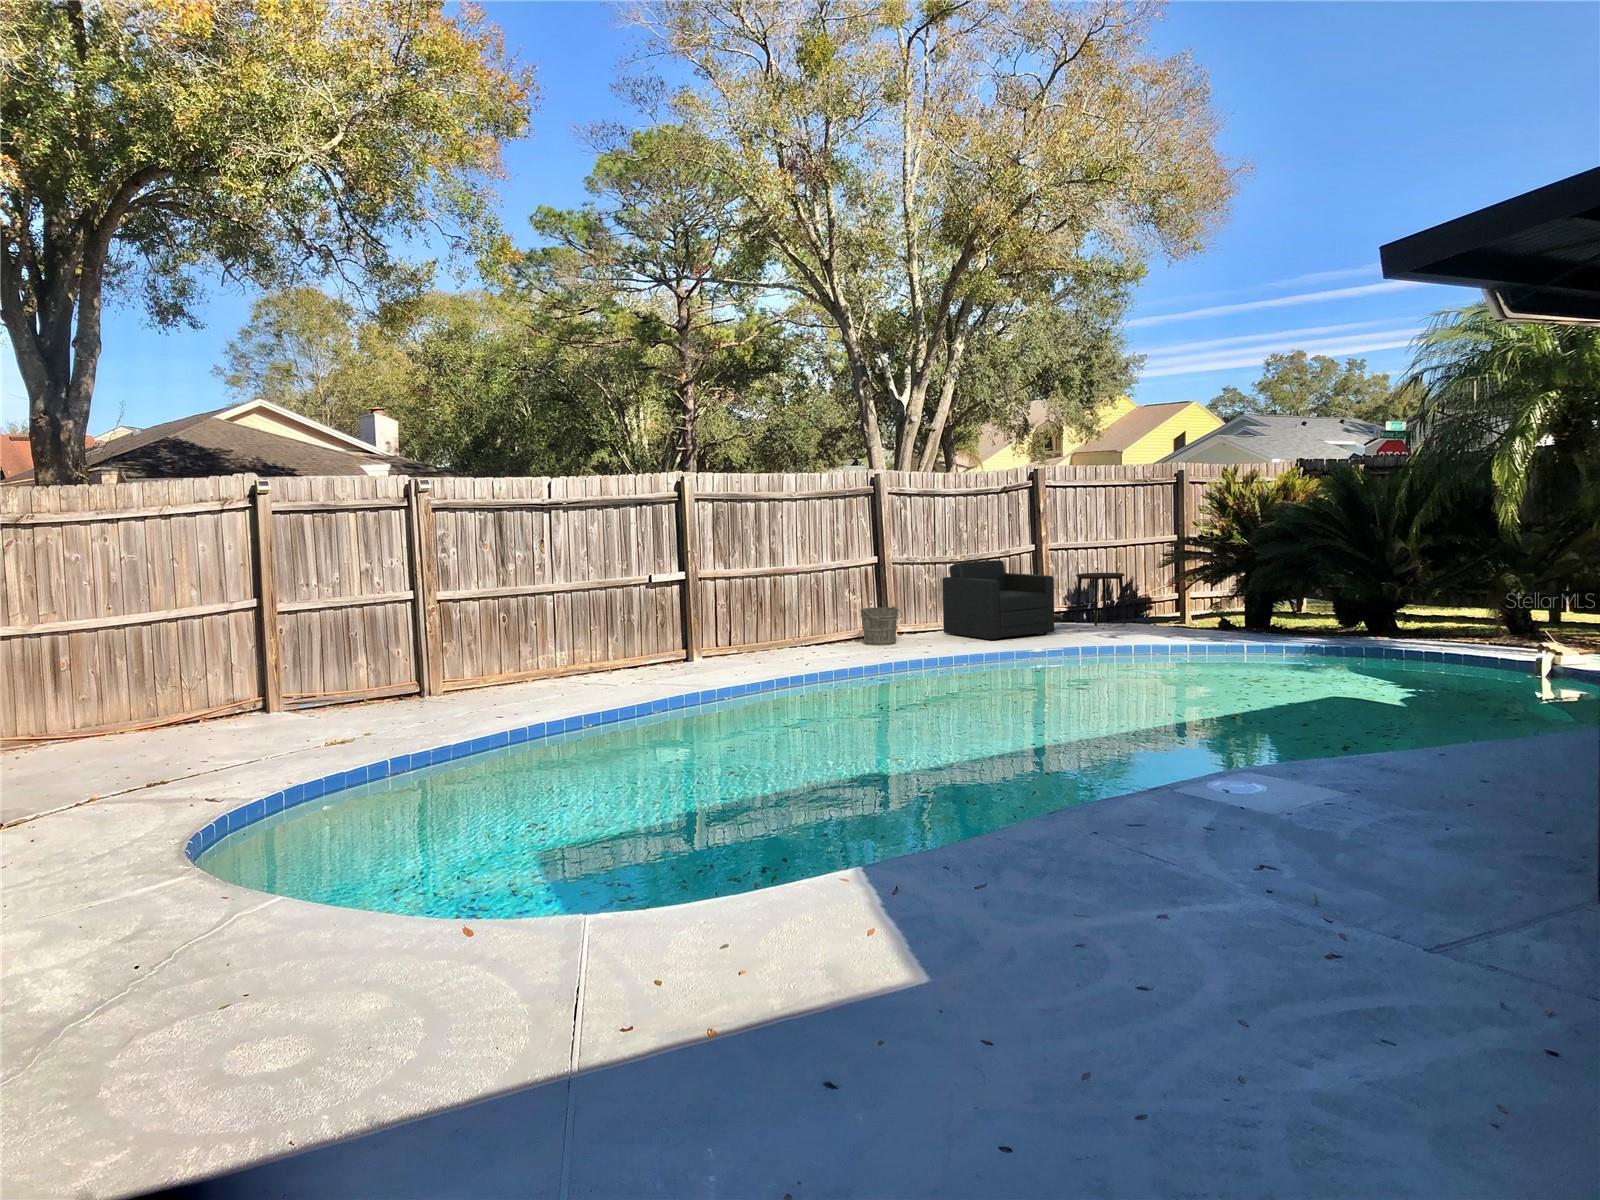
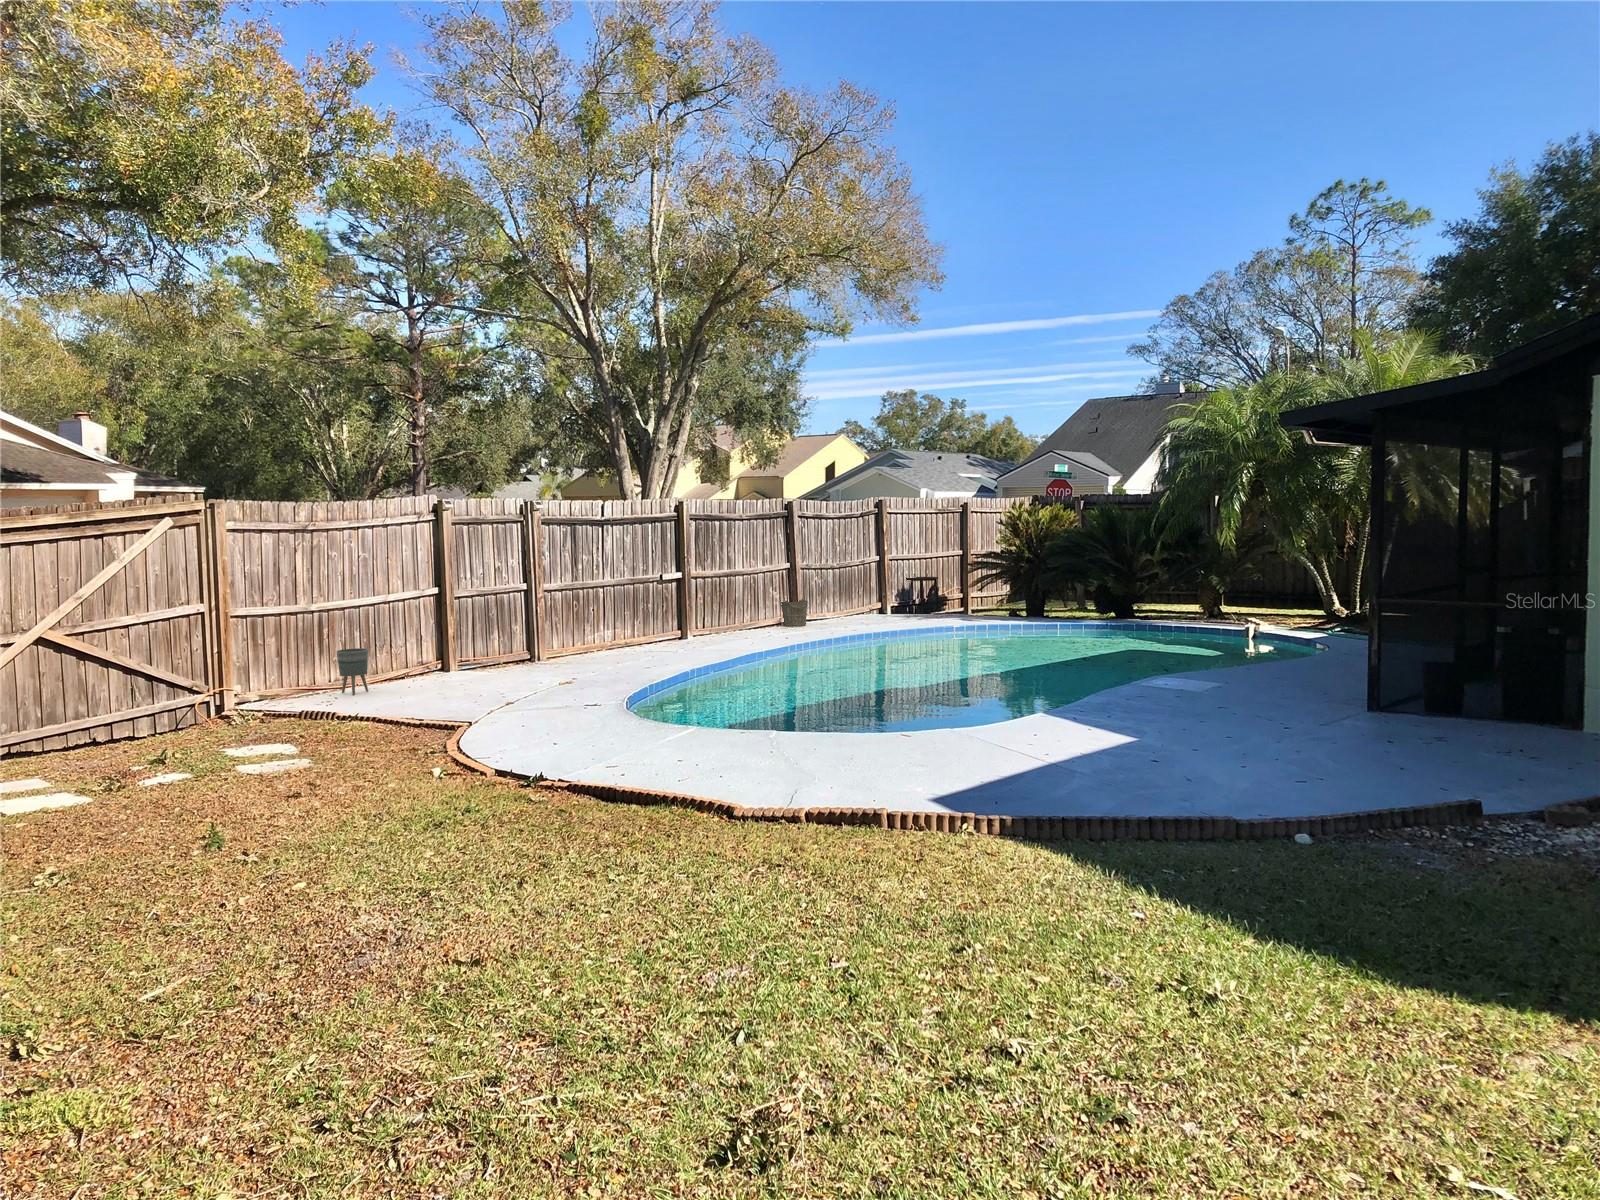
armchair: present [942,560,1054,640] -> none [827,567,905,622]
planter: none [58,684,109,750] -> present [337,648,368,695]

